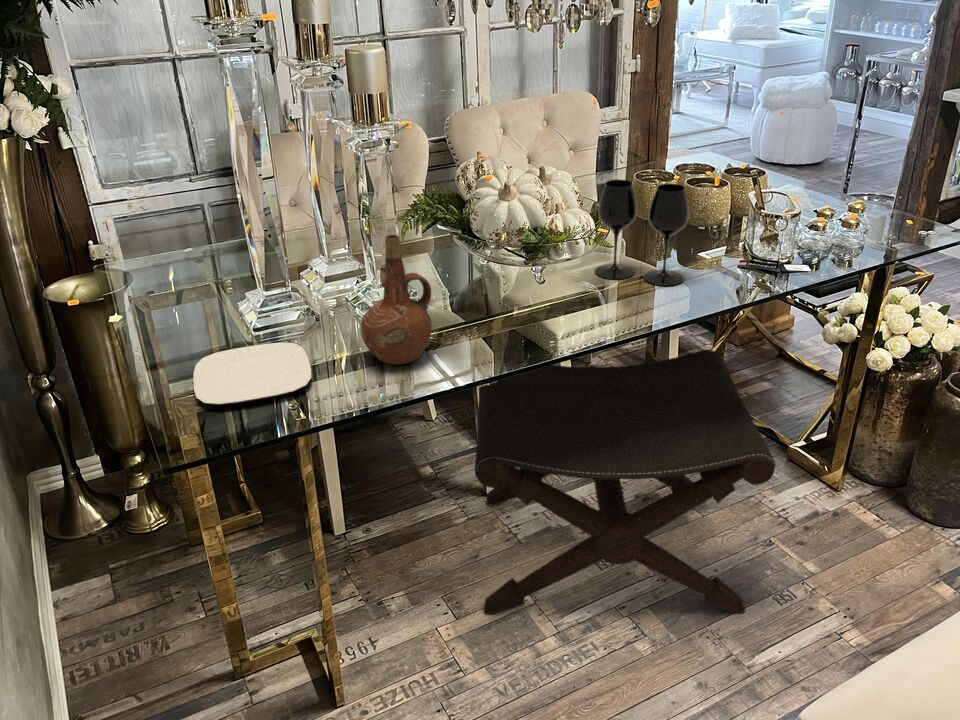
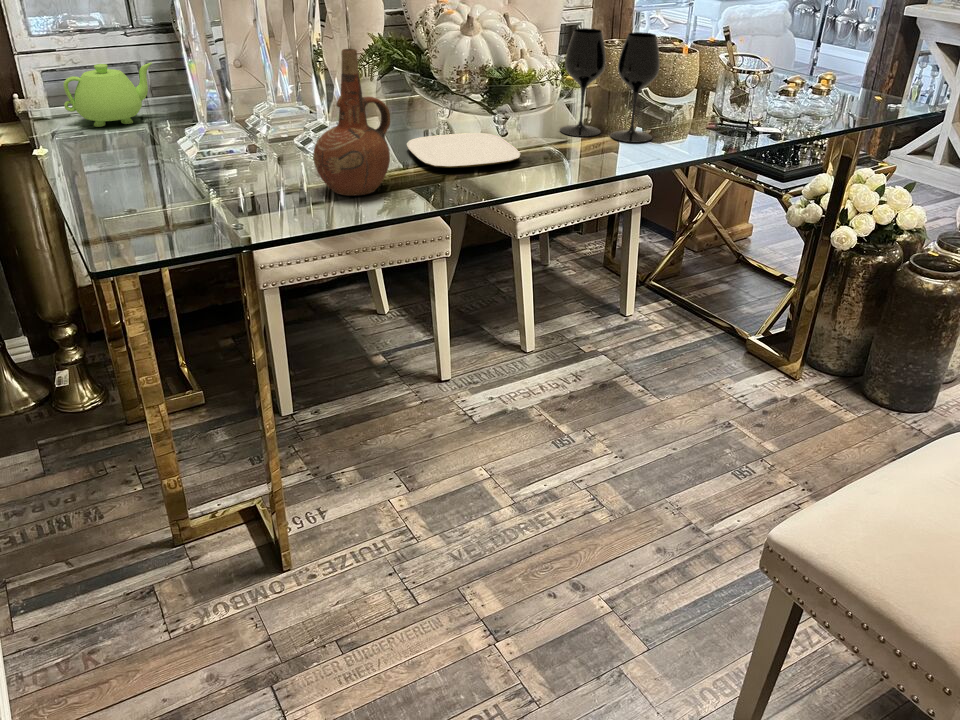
teapot: none [135,221,215,283] -> present [63,62,152,127]
plate: present [193,342,311,405] -> present [406,133,520,168]
footstool: present [474,350,775,615] -> none [432,223,742,487]

